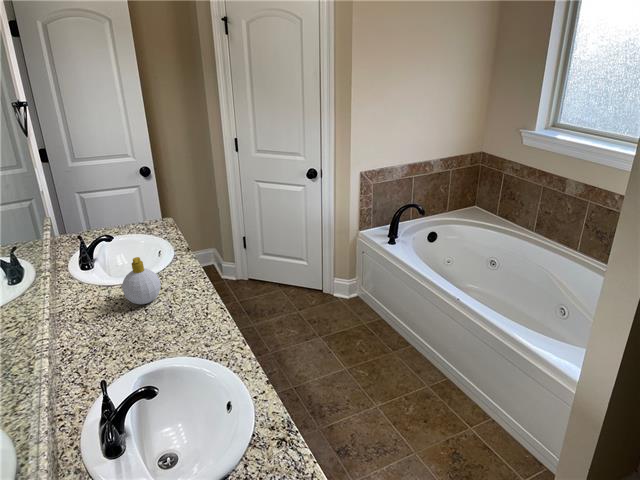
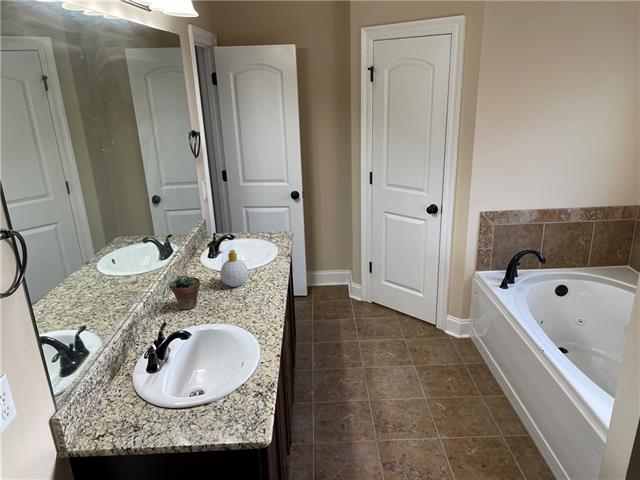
succulent plant: none [67,290,111,352] -> present [169,264,200,309]

